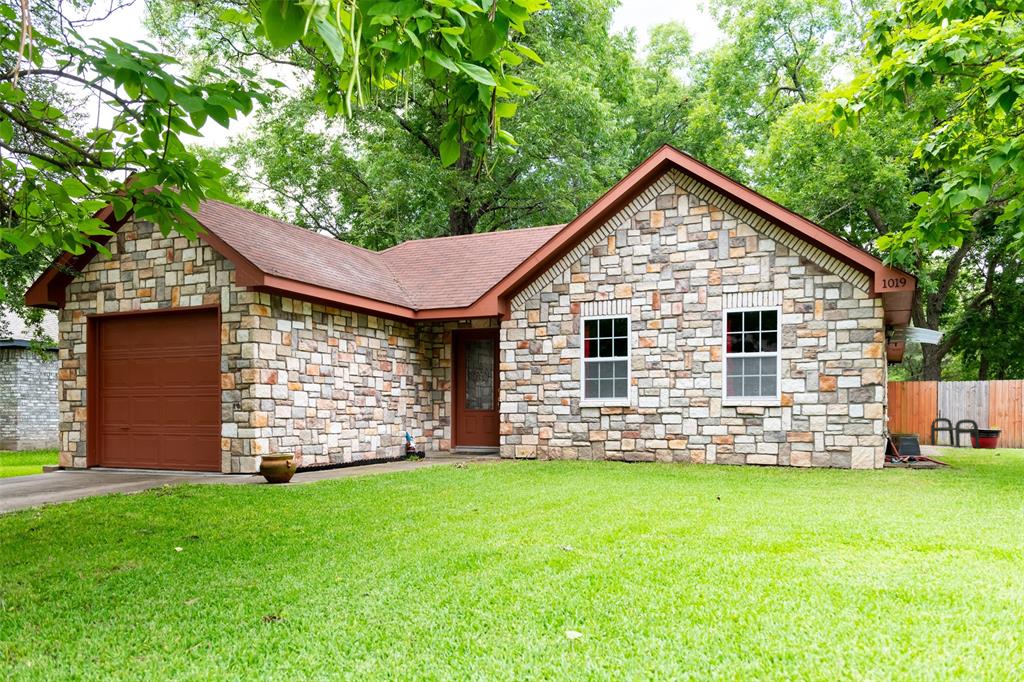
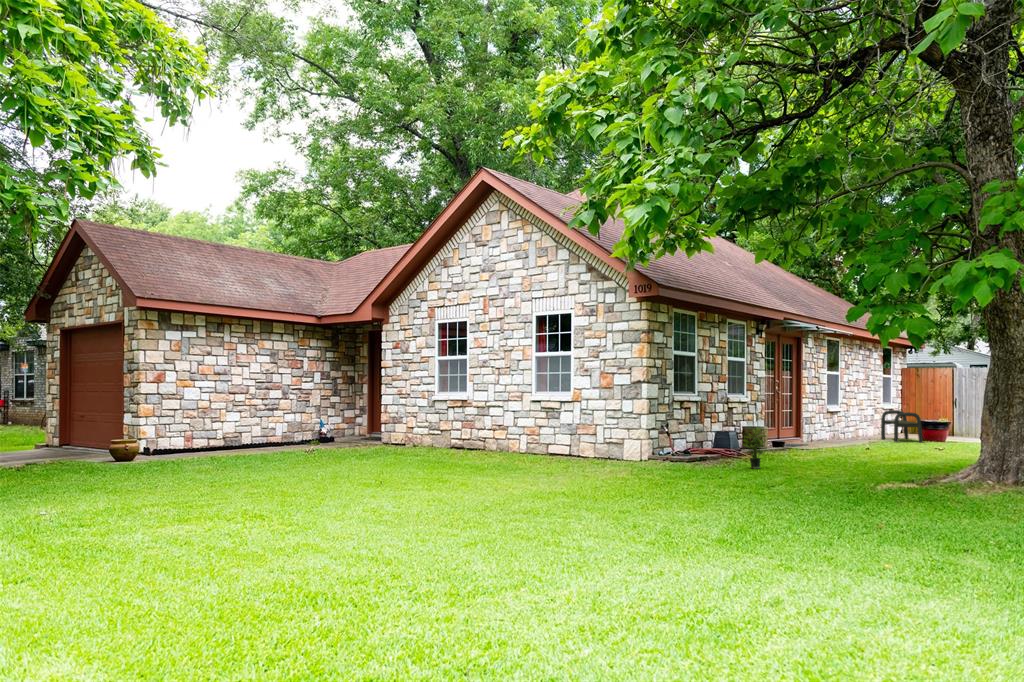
potted plant: none [978,430,1006,473] -> present [742,427,765,469]

